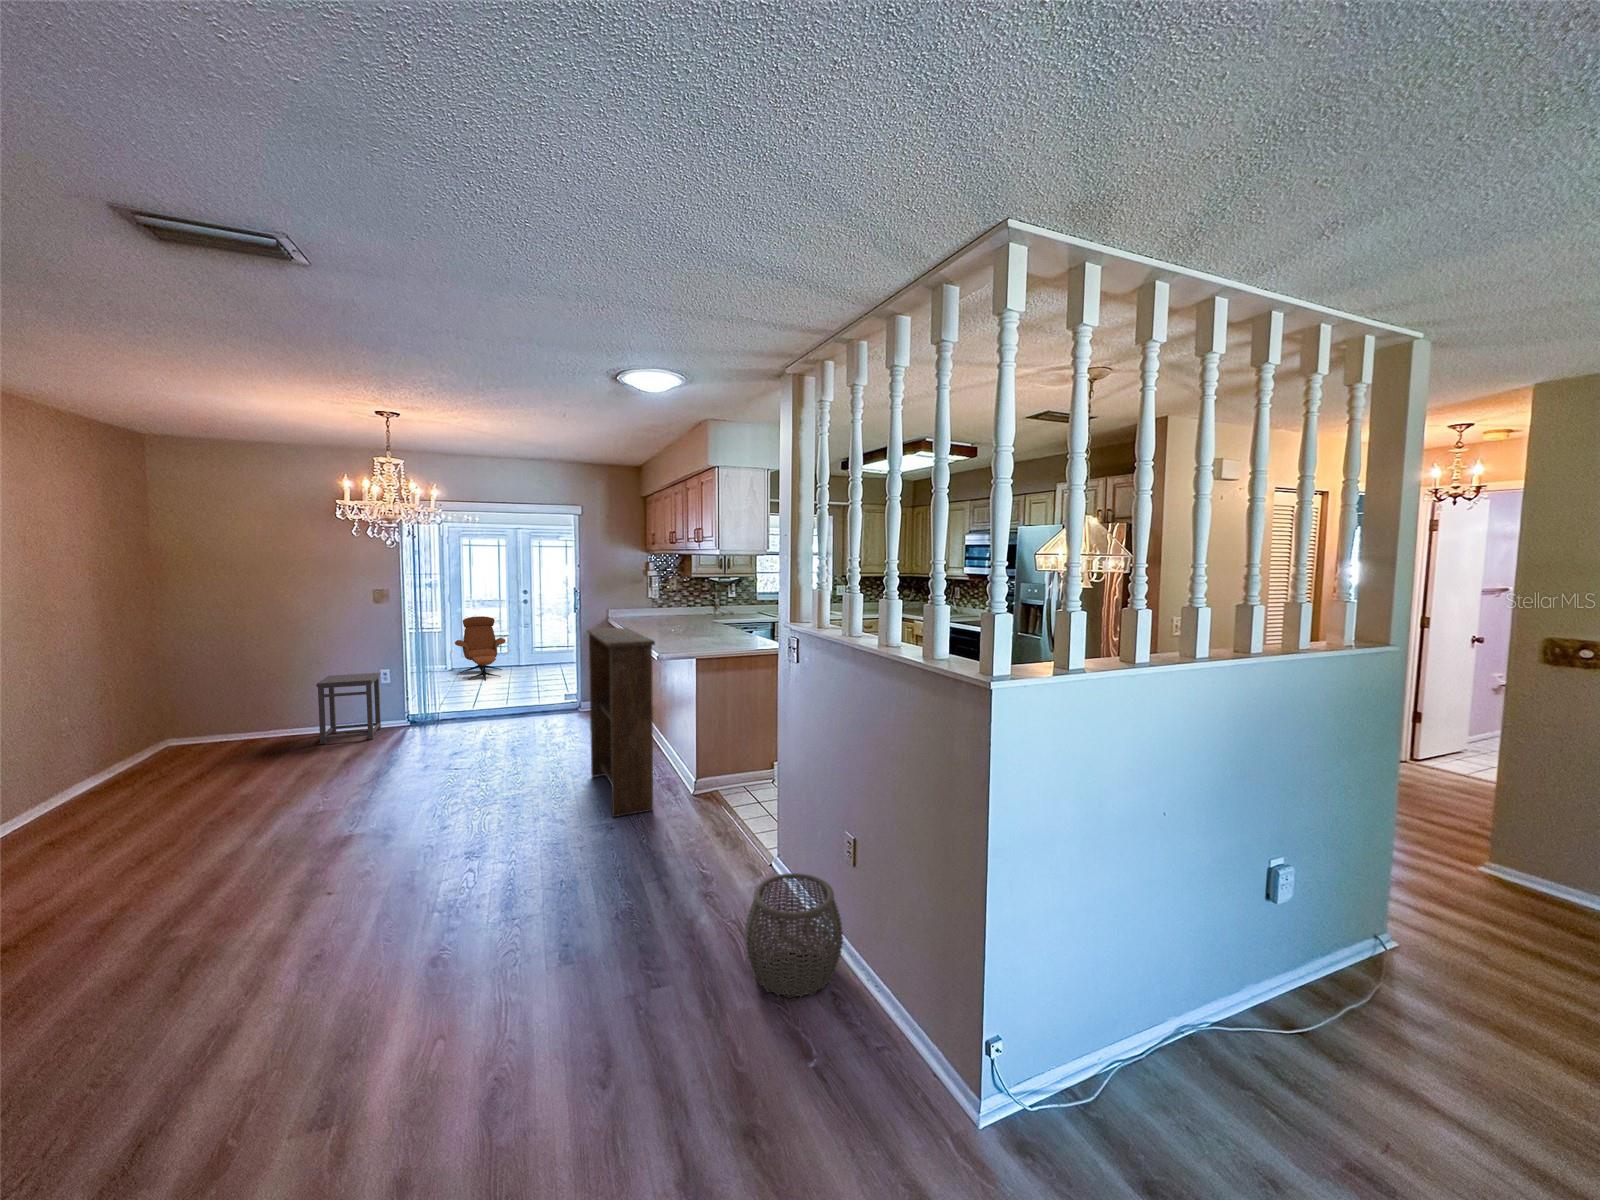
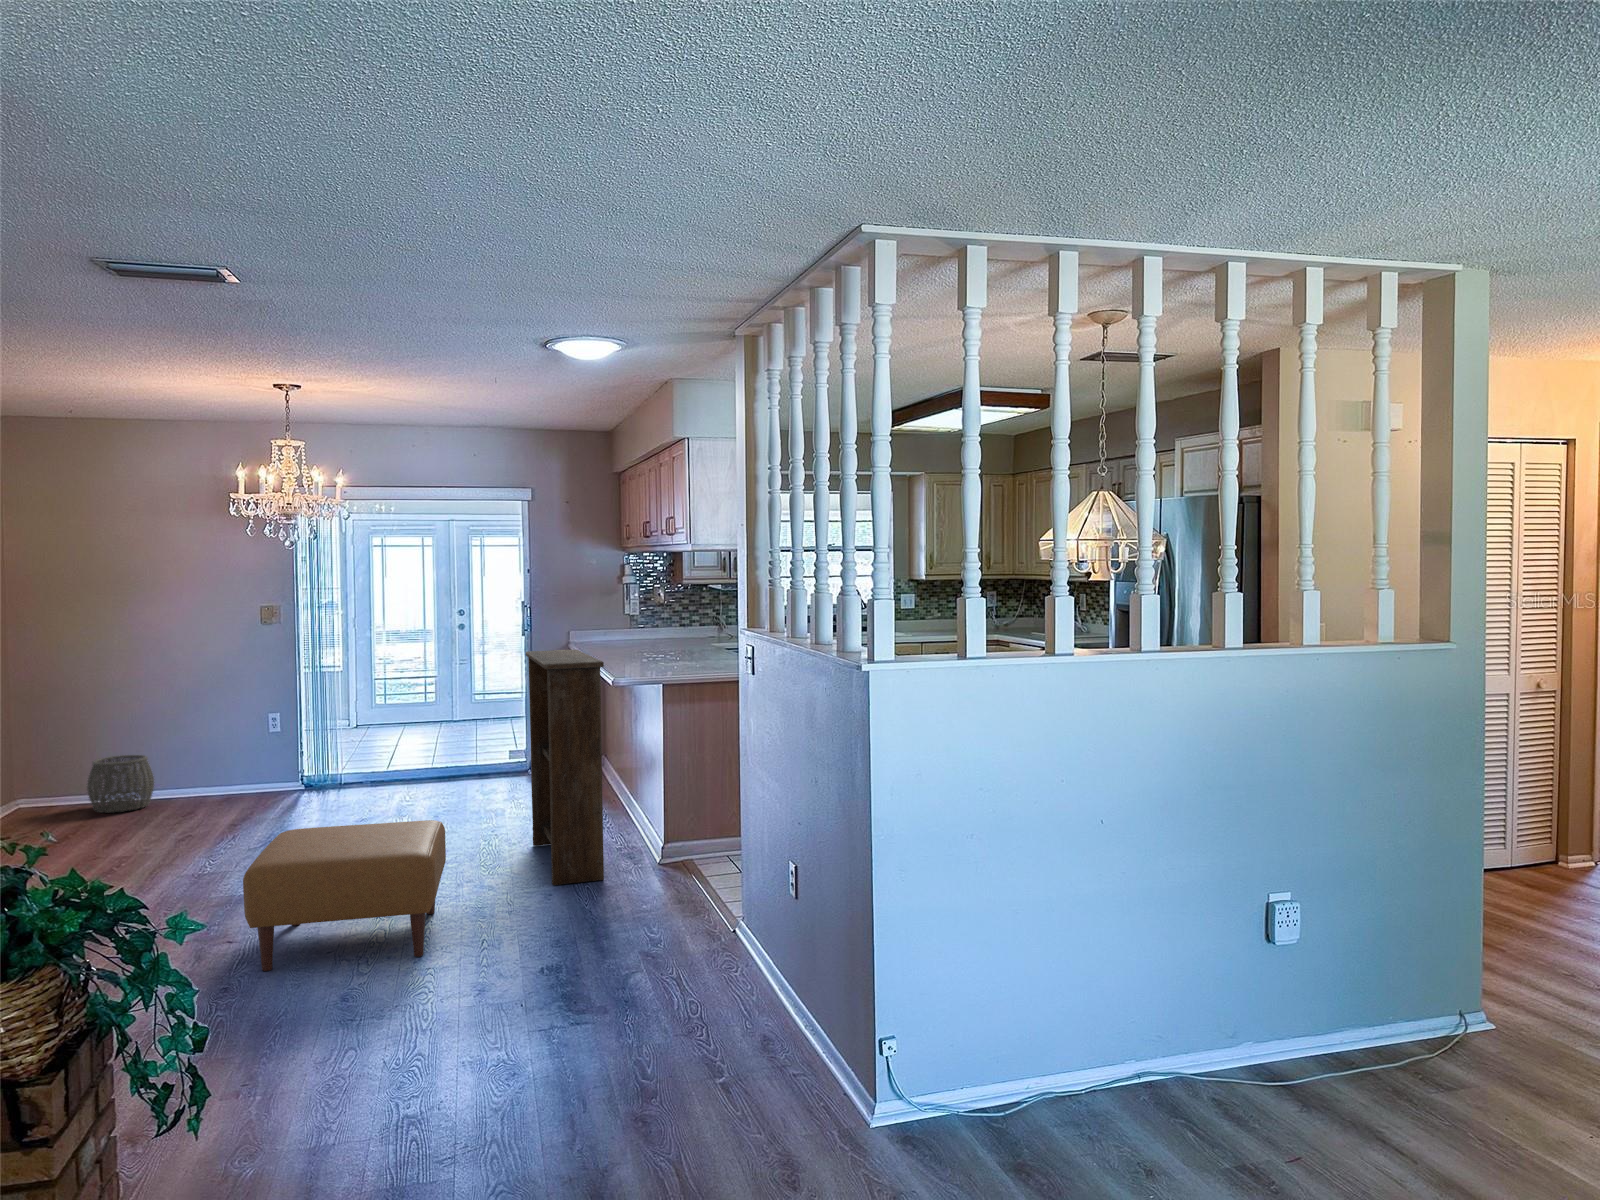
lounge chair: present [455,616,506,680] -> none [363,648,433,738]
side table: present [316,673,381,744] -> none [195,718,271,808]
ottoman: none [337,775,526,929] -> present [243,820,446,971]
woven basket: present [745,873,843,998] -> present [87,755,154,813]

